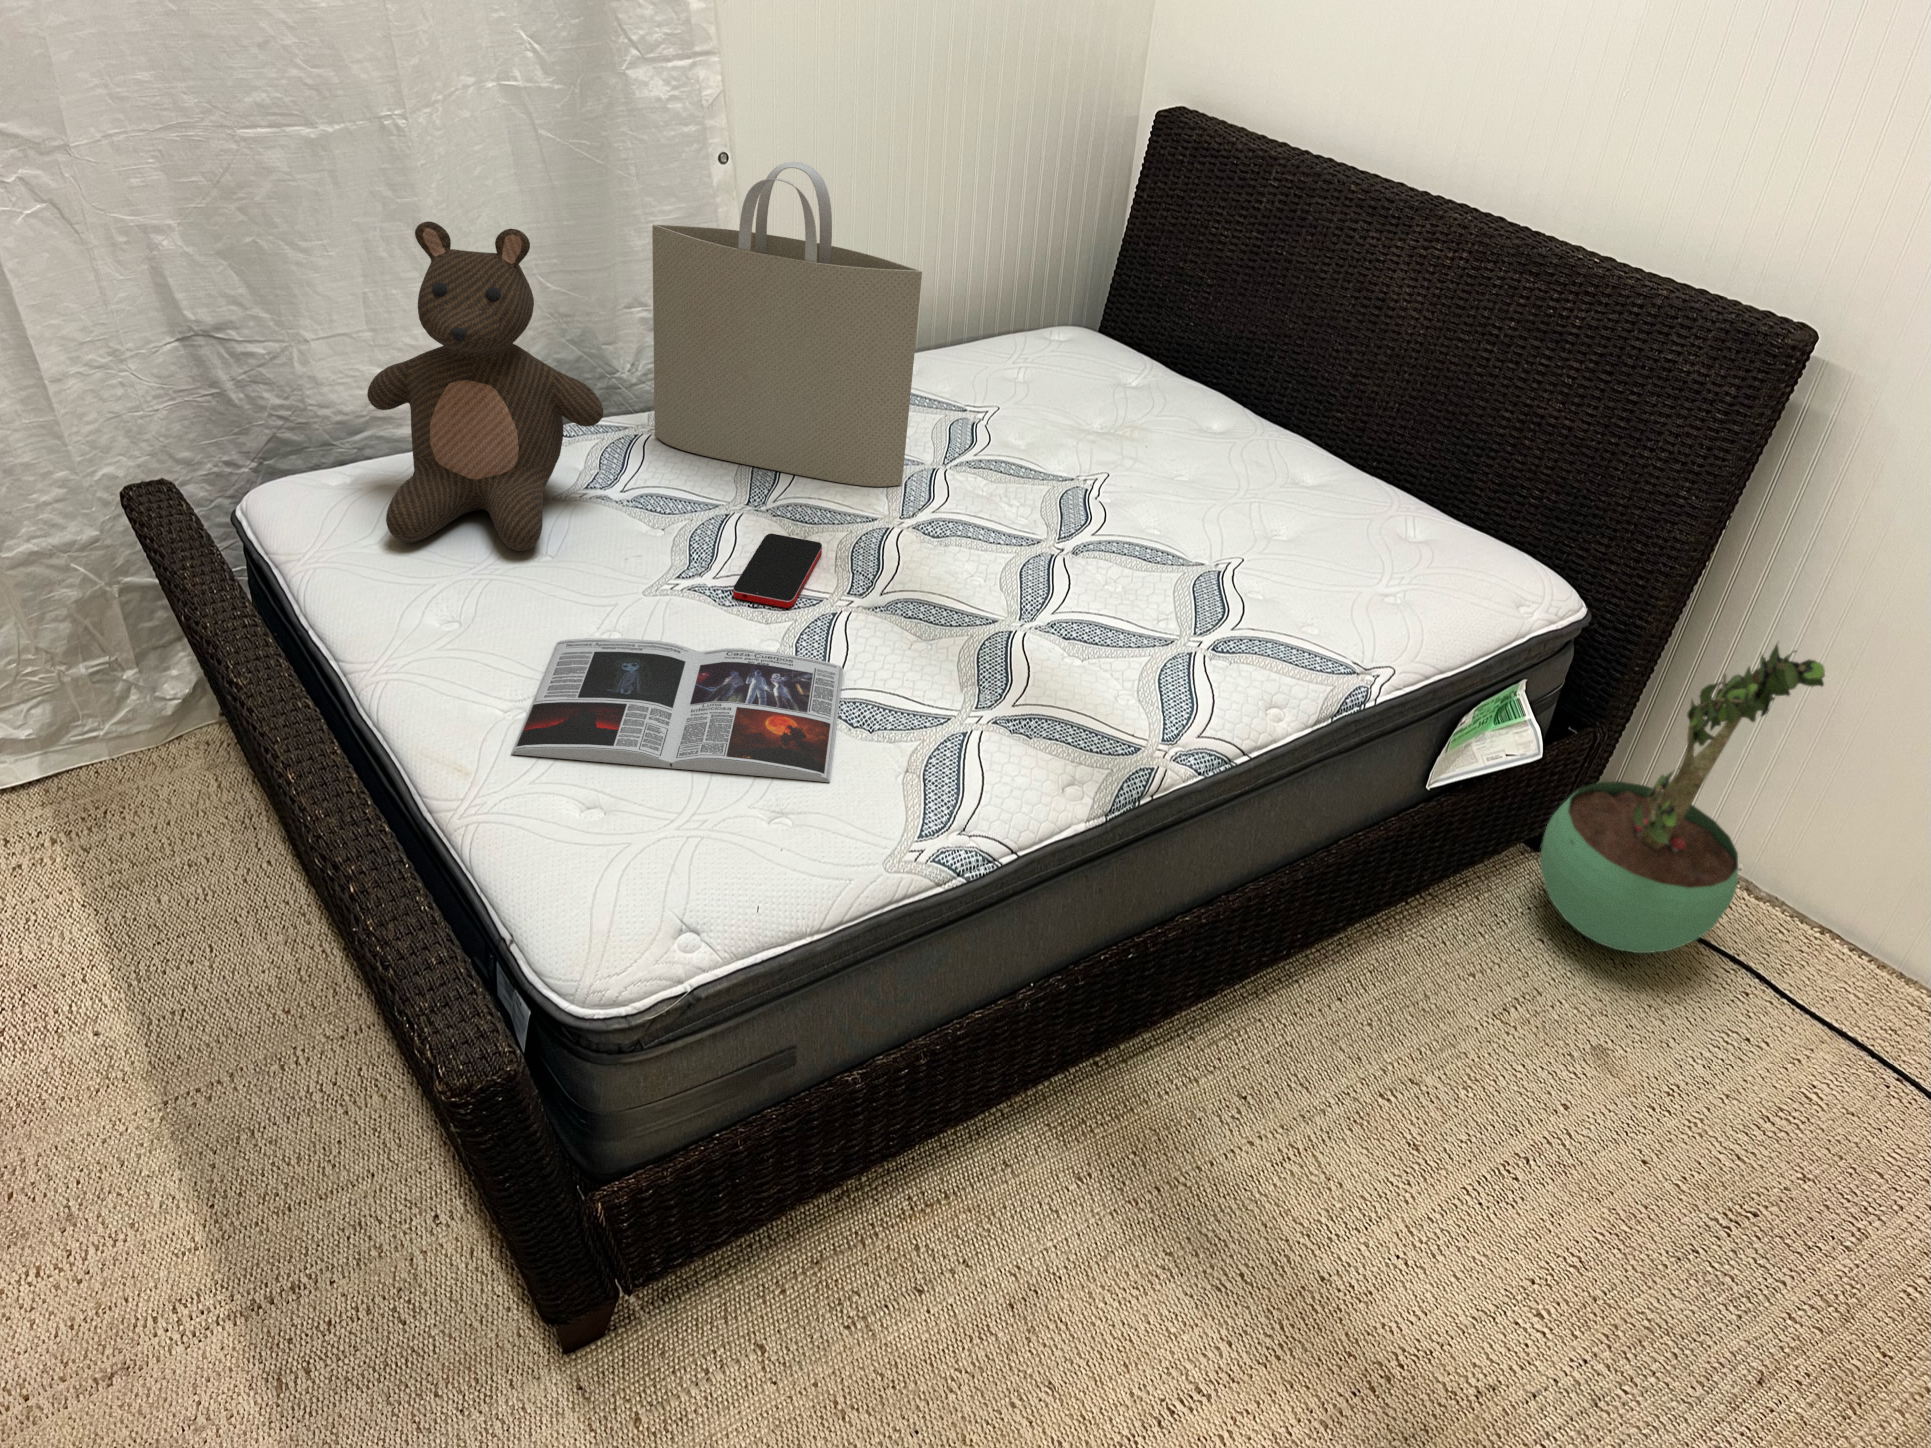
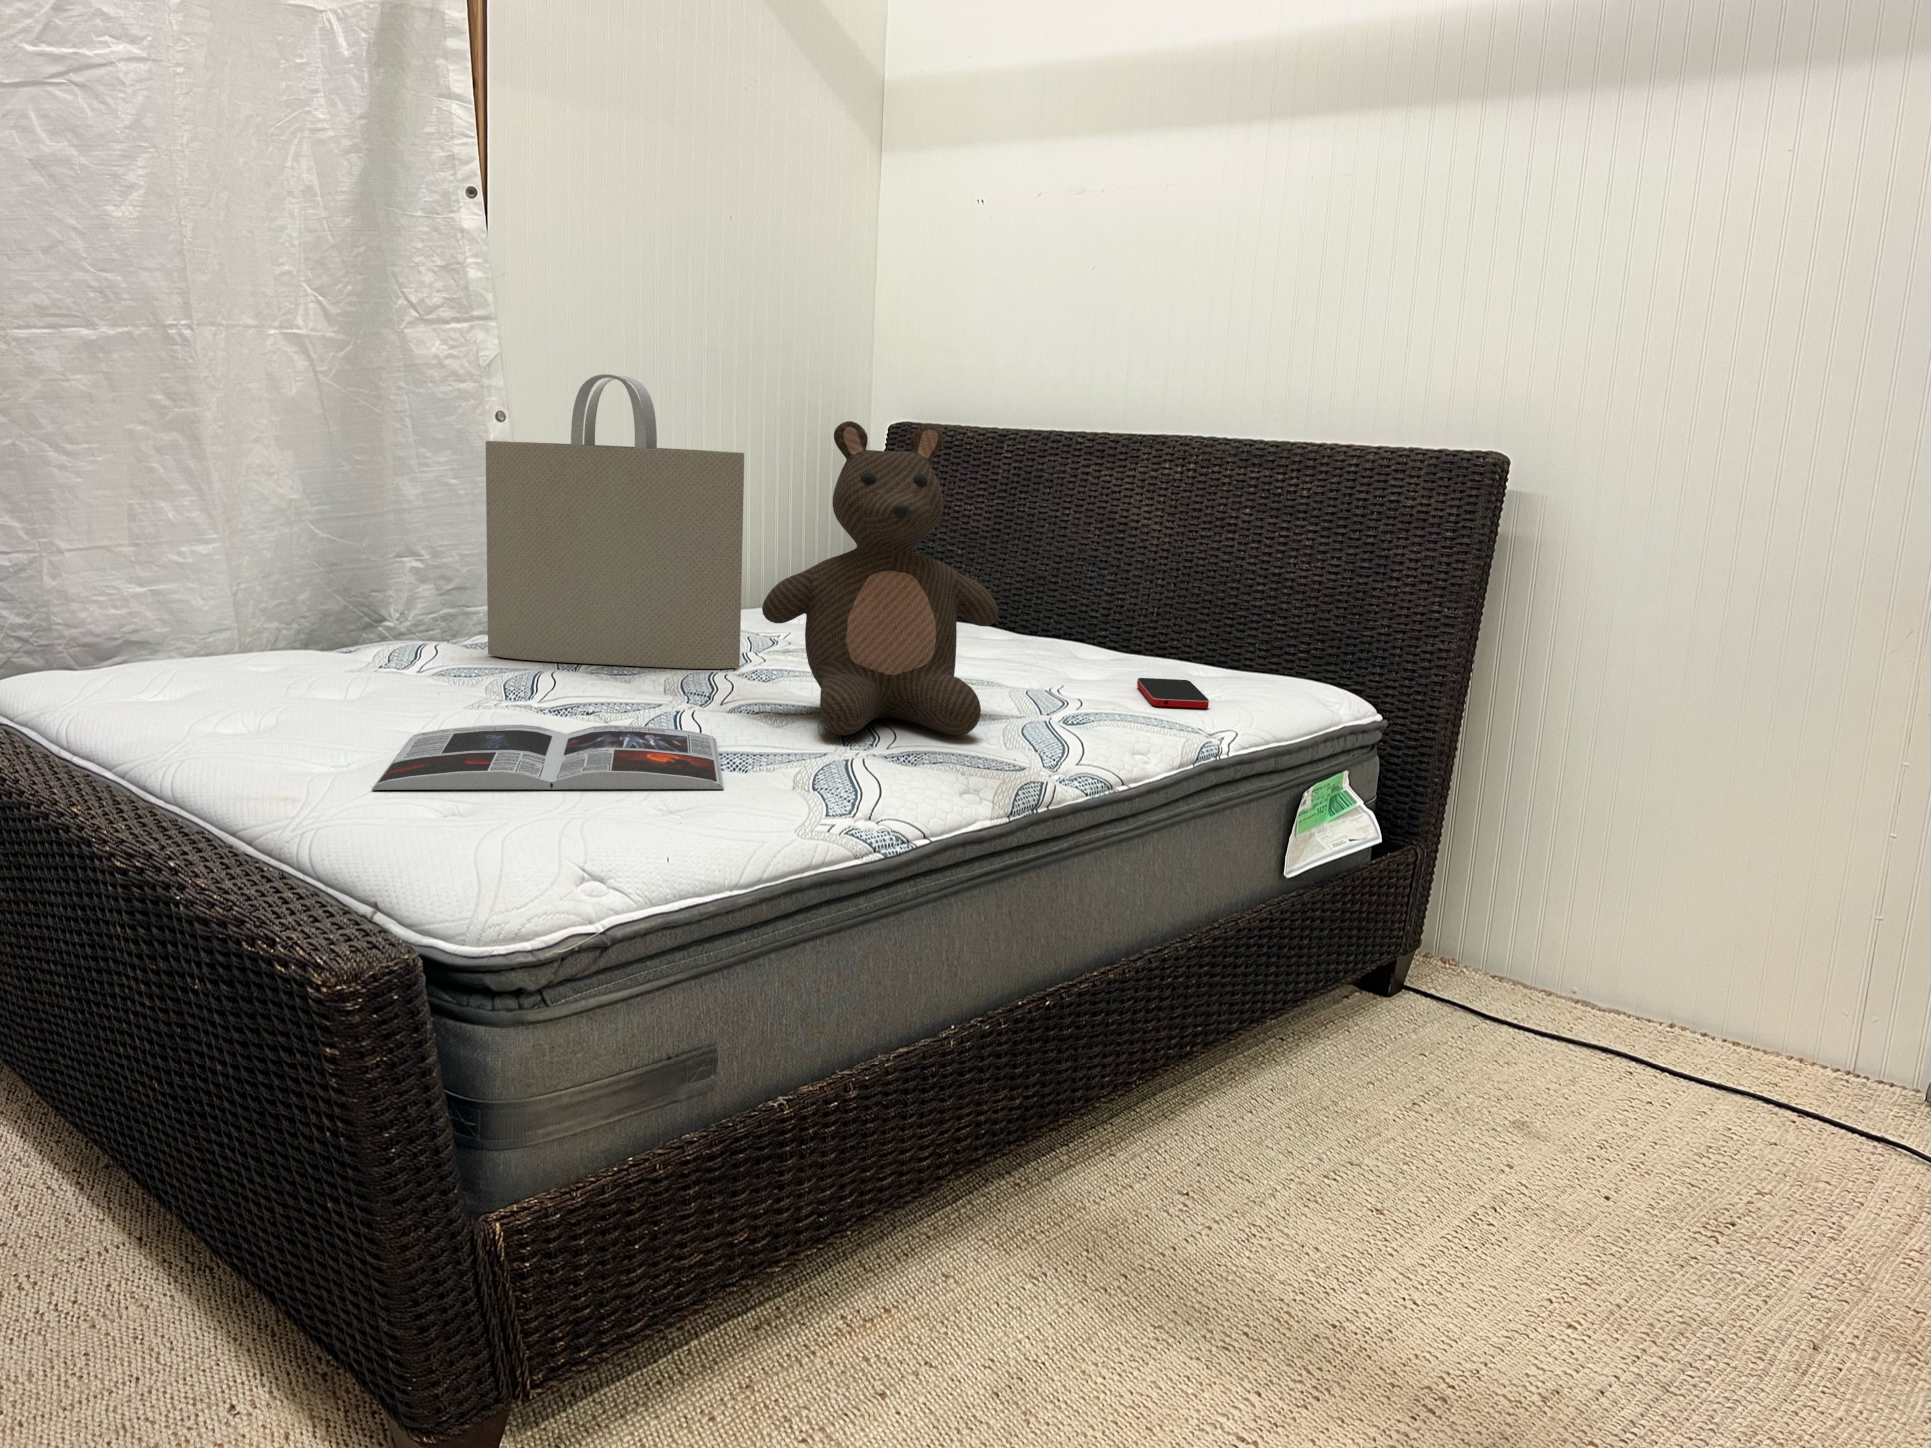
stuffed bear: present [367,221,603,551] -> present [762,421,998,736]
smartphone: present [733,533,822,608] -> present [1137,678,1209,708]
potted plant: present [1540,644,1825,953] -> none [1402,698,1602,1043]

